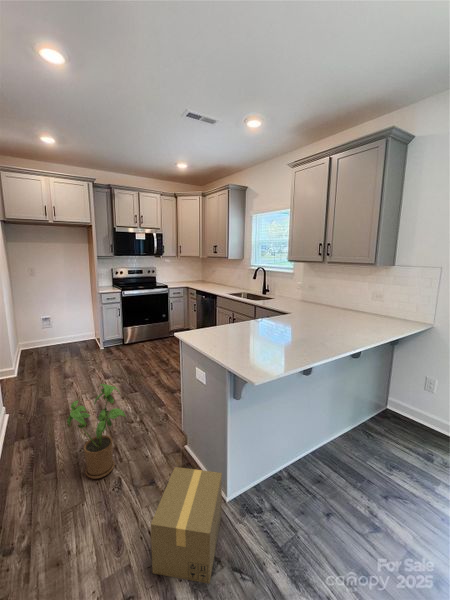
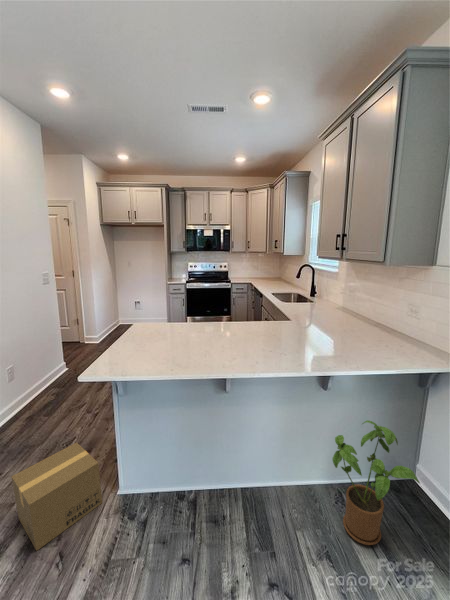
house plant: present [67,384,126,479] -> present [332,420,420,545]

